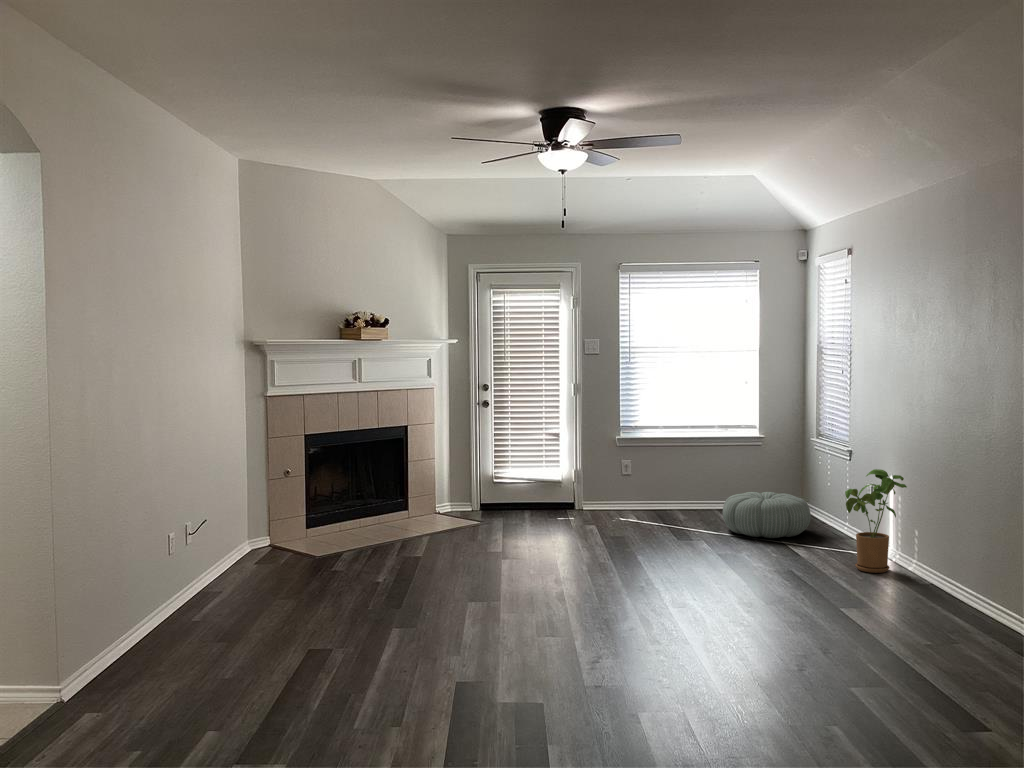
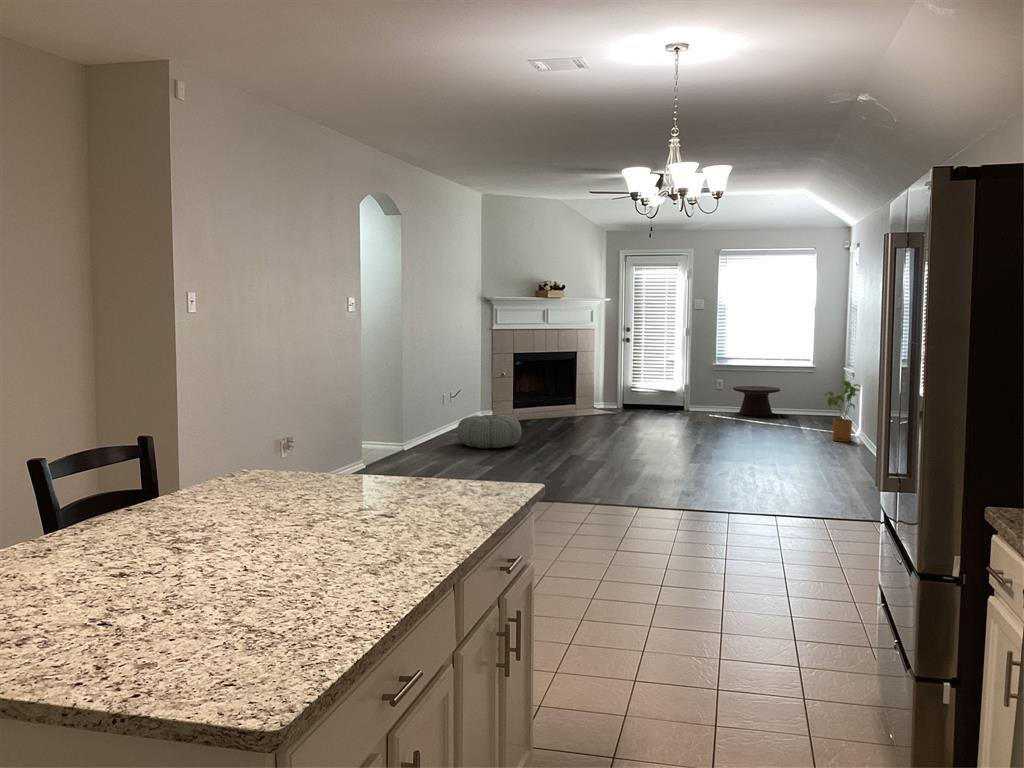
side table: none [651,468,721,516] -> present [733,386,780,416]
pouf: present [722,492,811,538] -> present [457,415,522,448]

